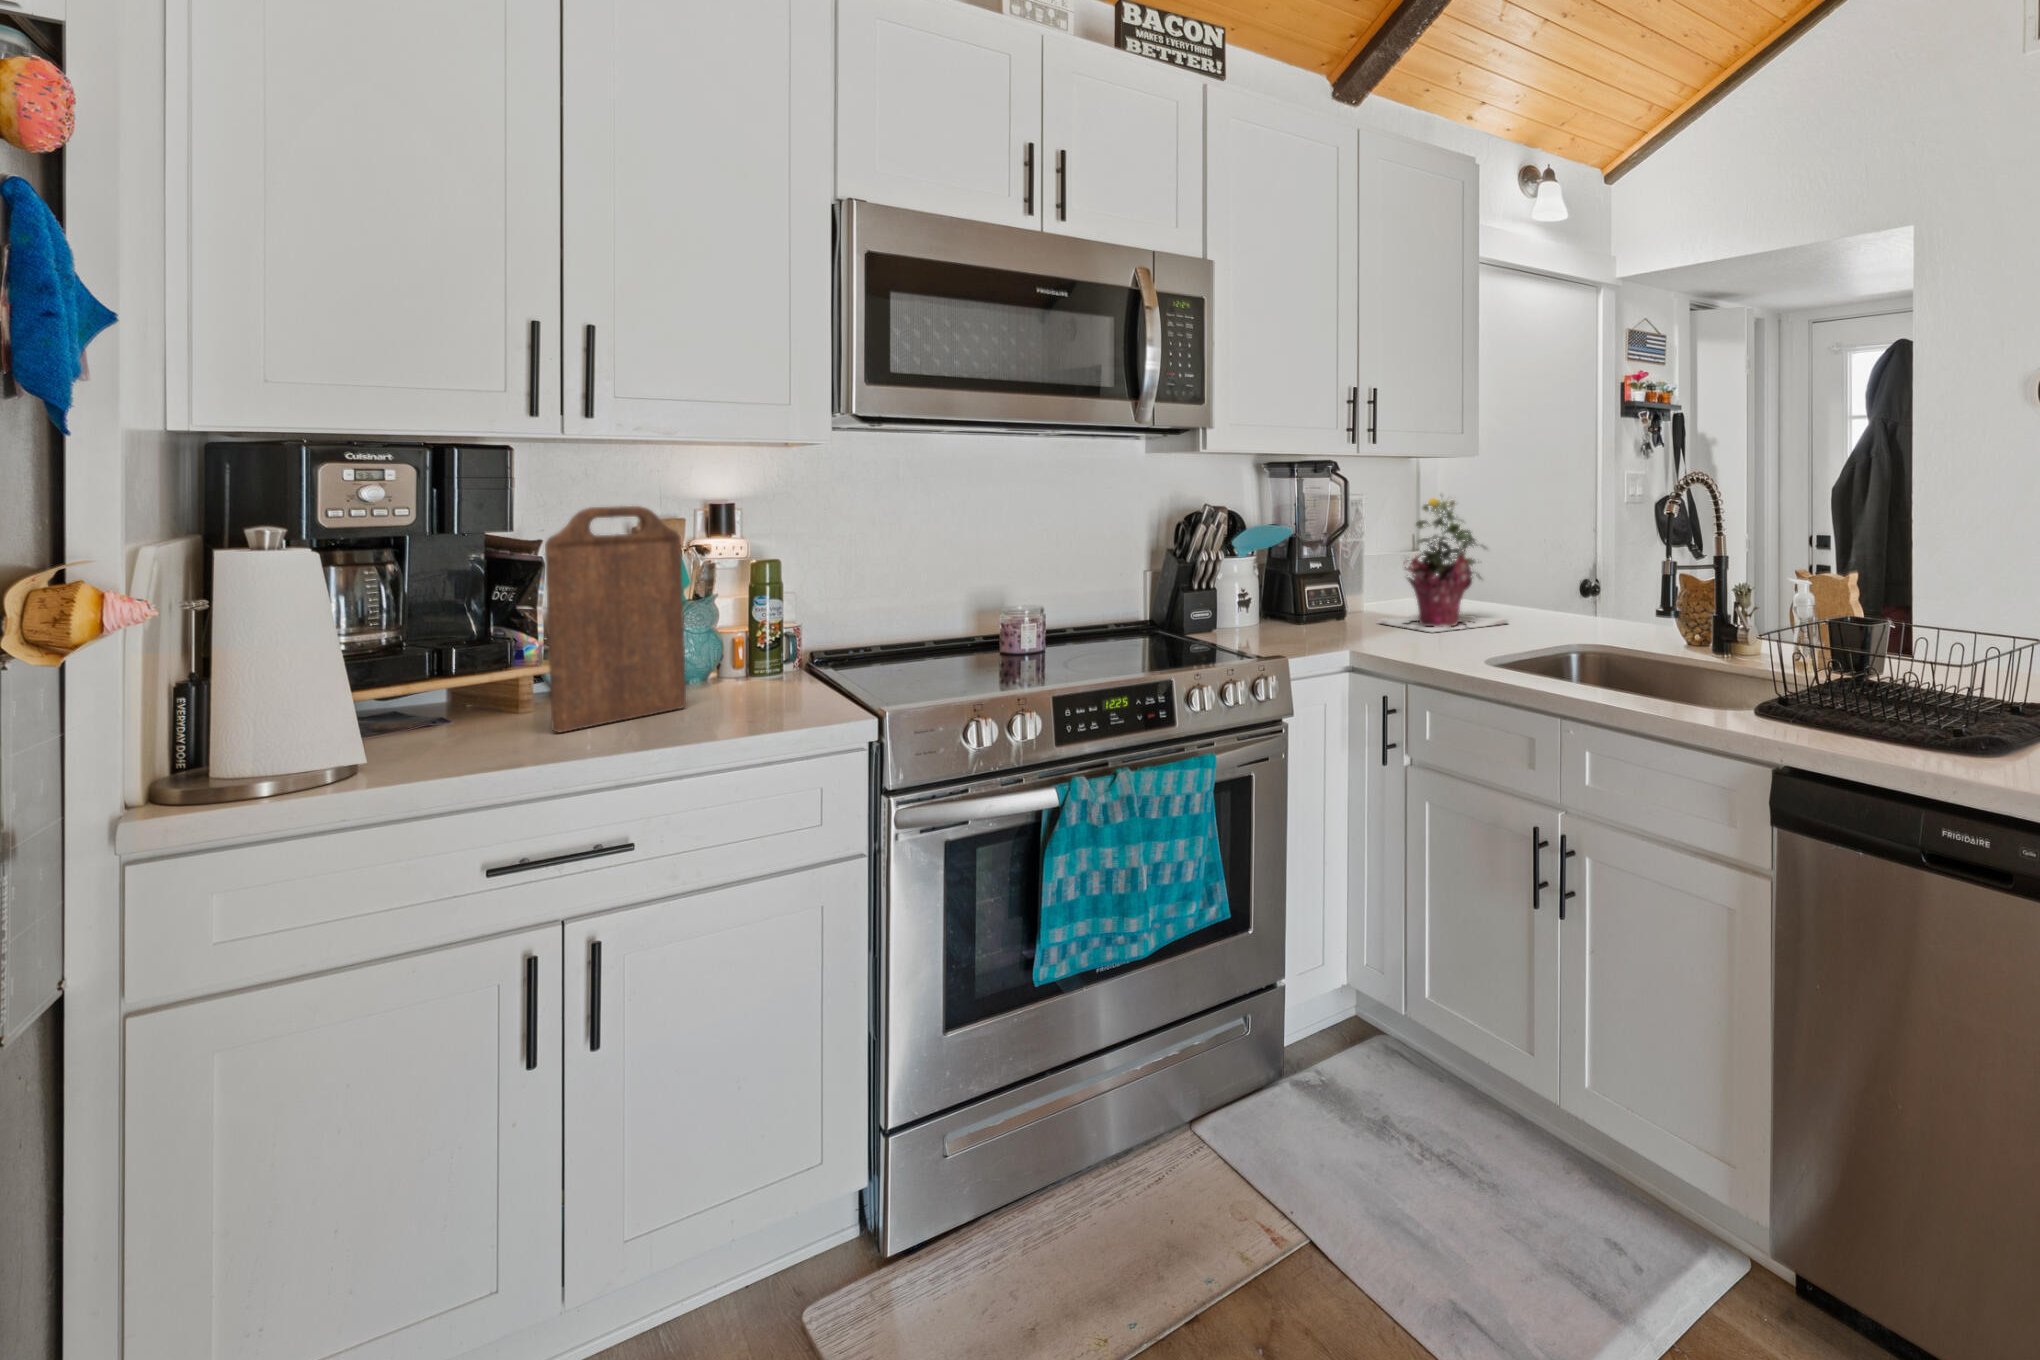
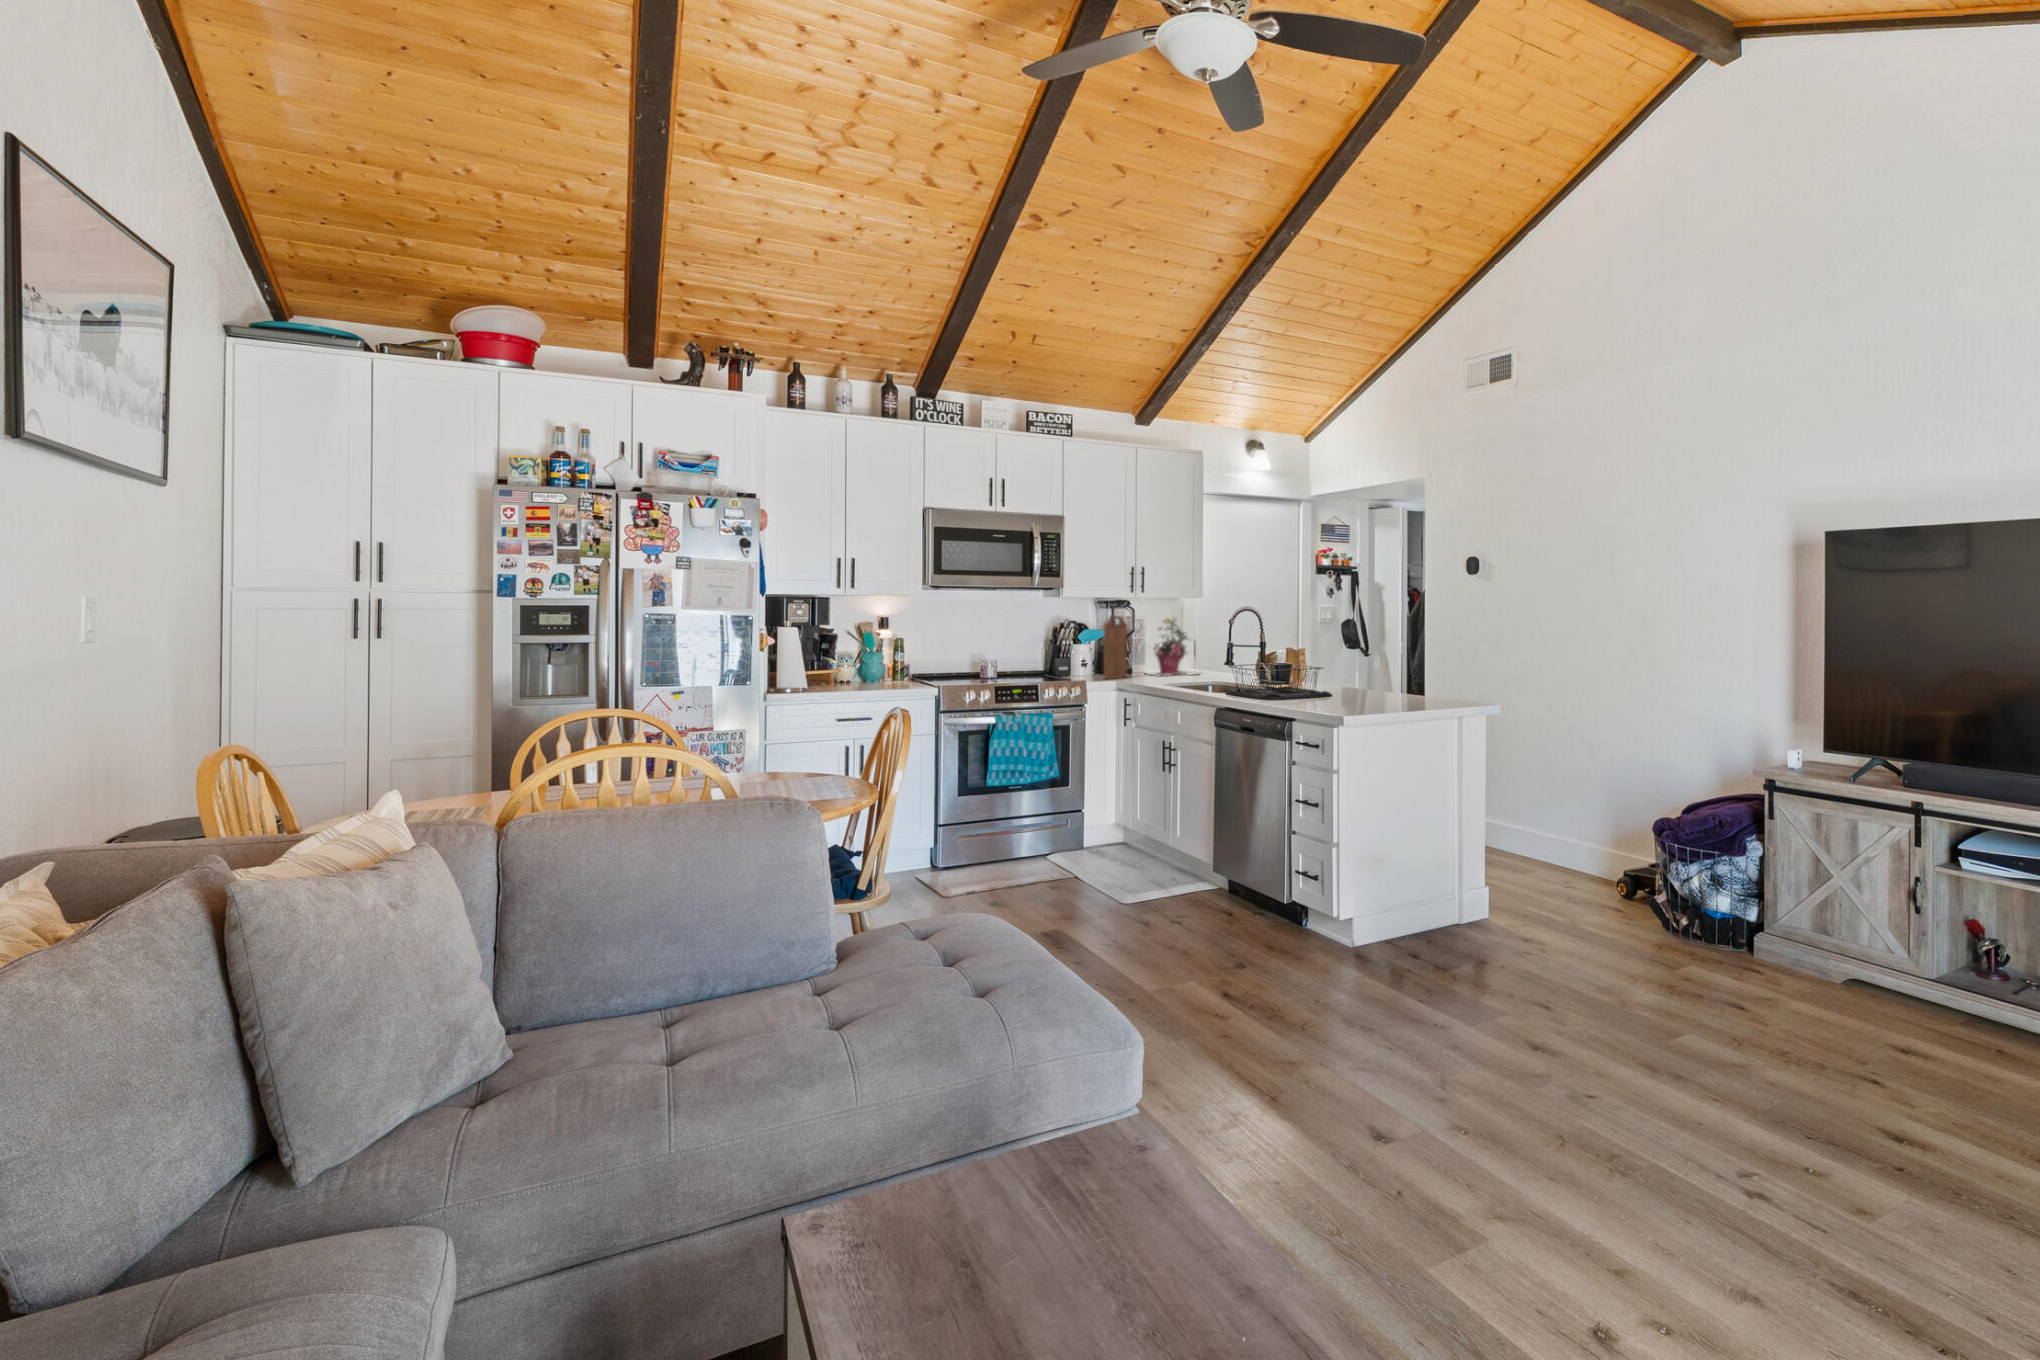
cutting board: present [545,506,686,732] -> present [1104,616,1127,679]

